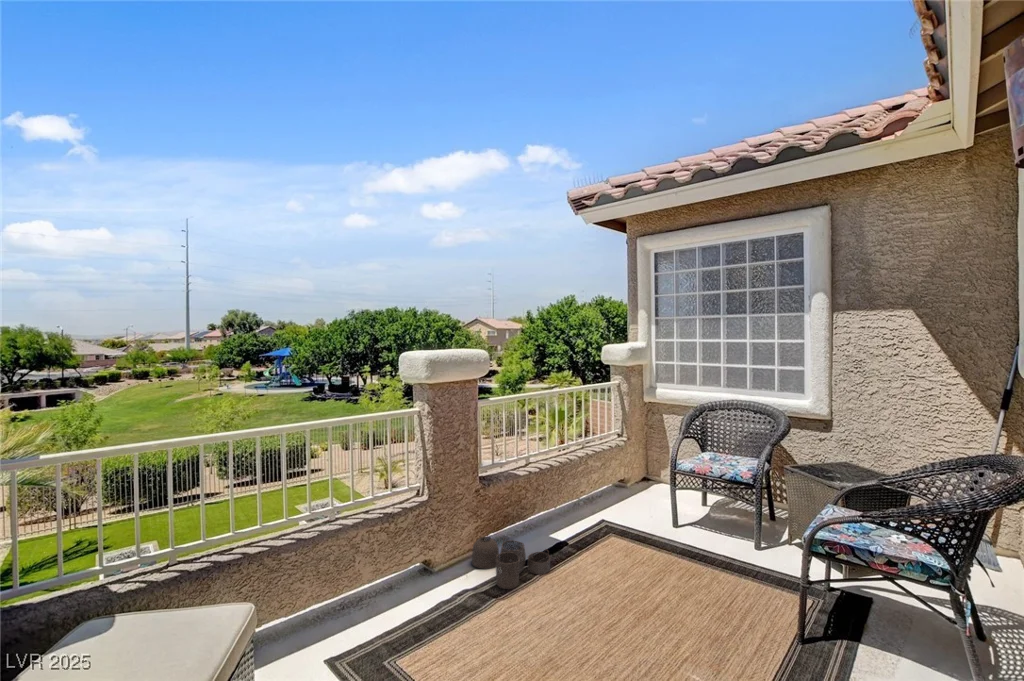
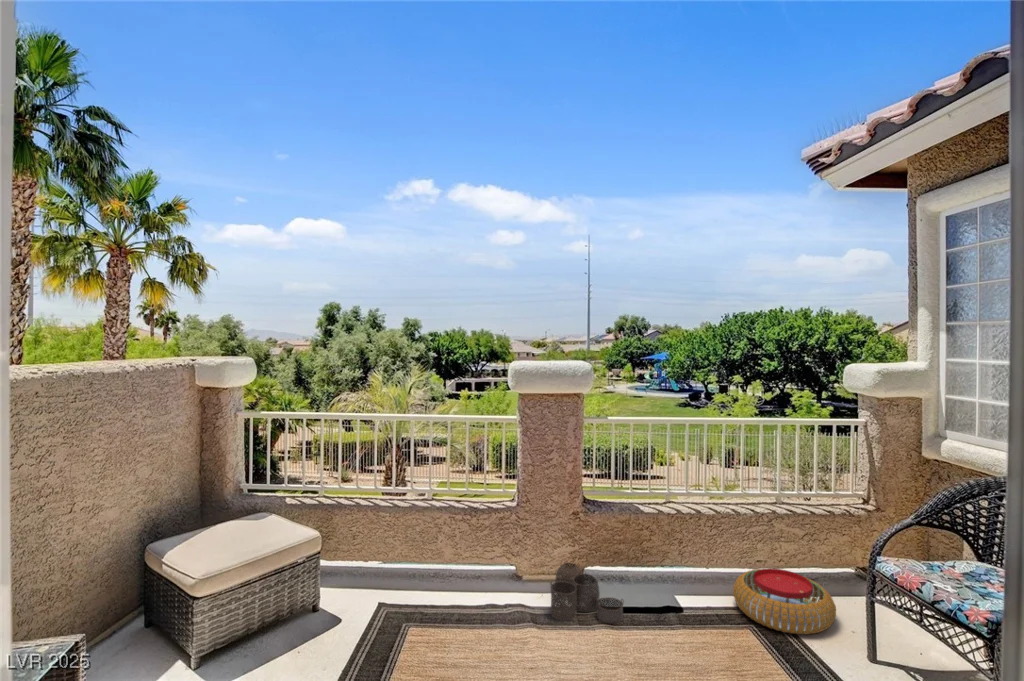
pouf: none [586,492,652,533] -> present [733,568,836,635]

